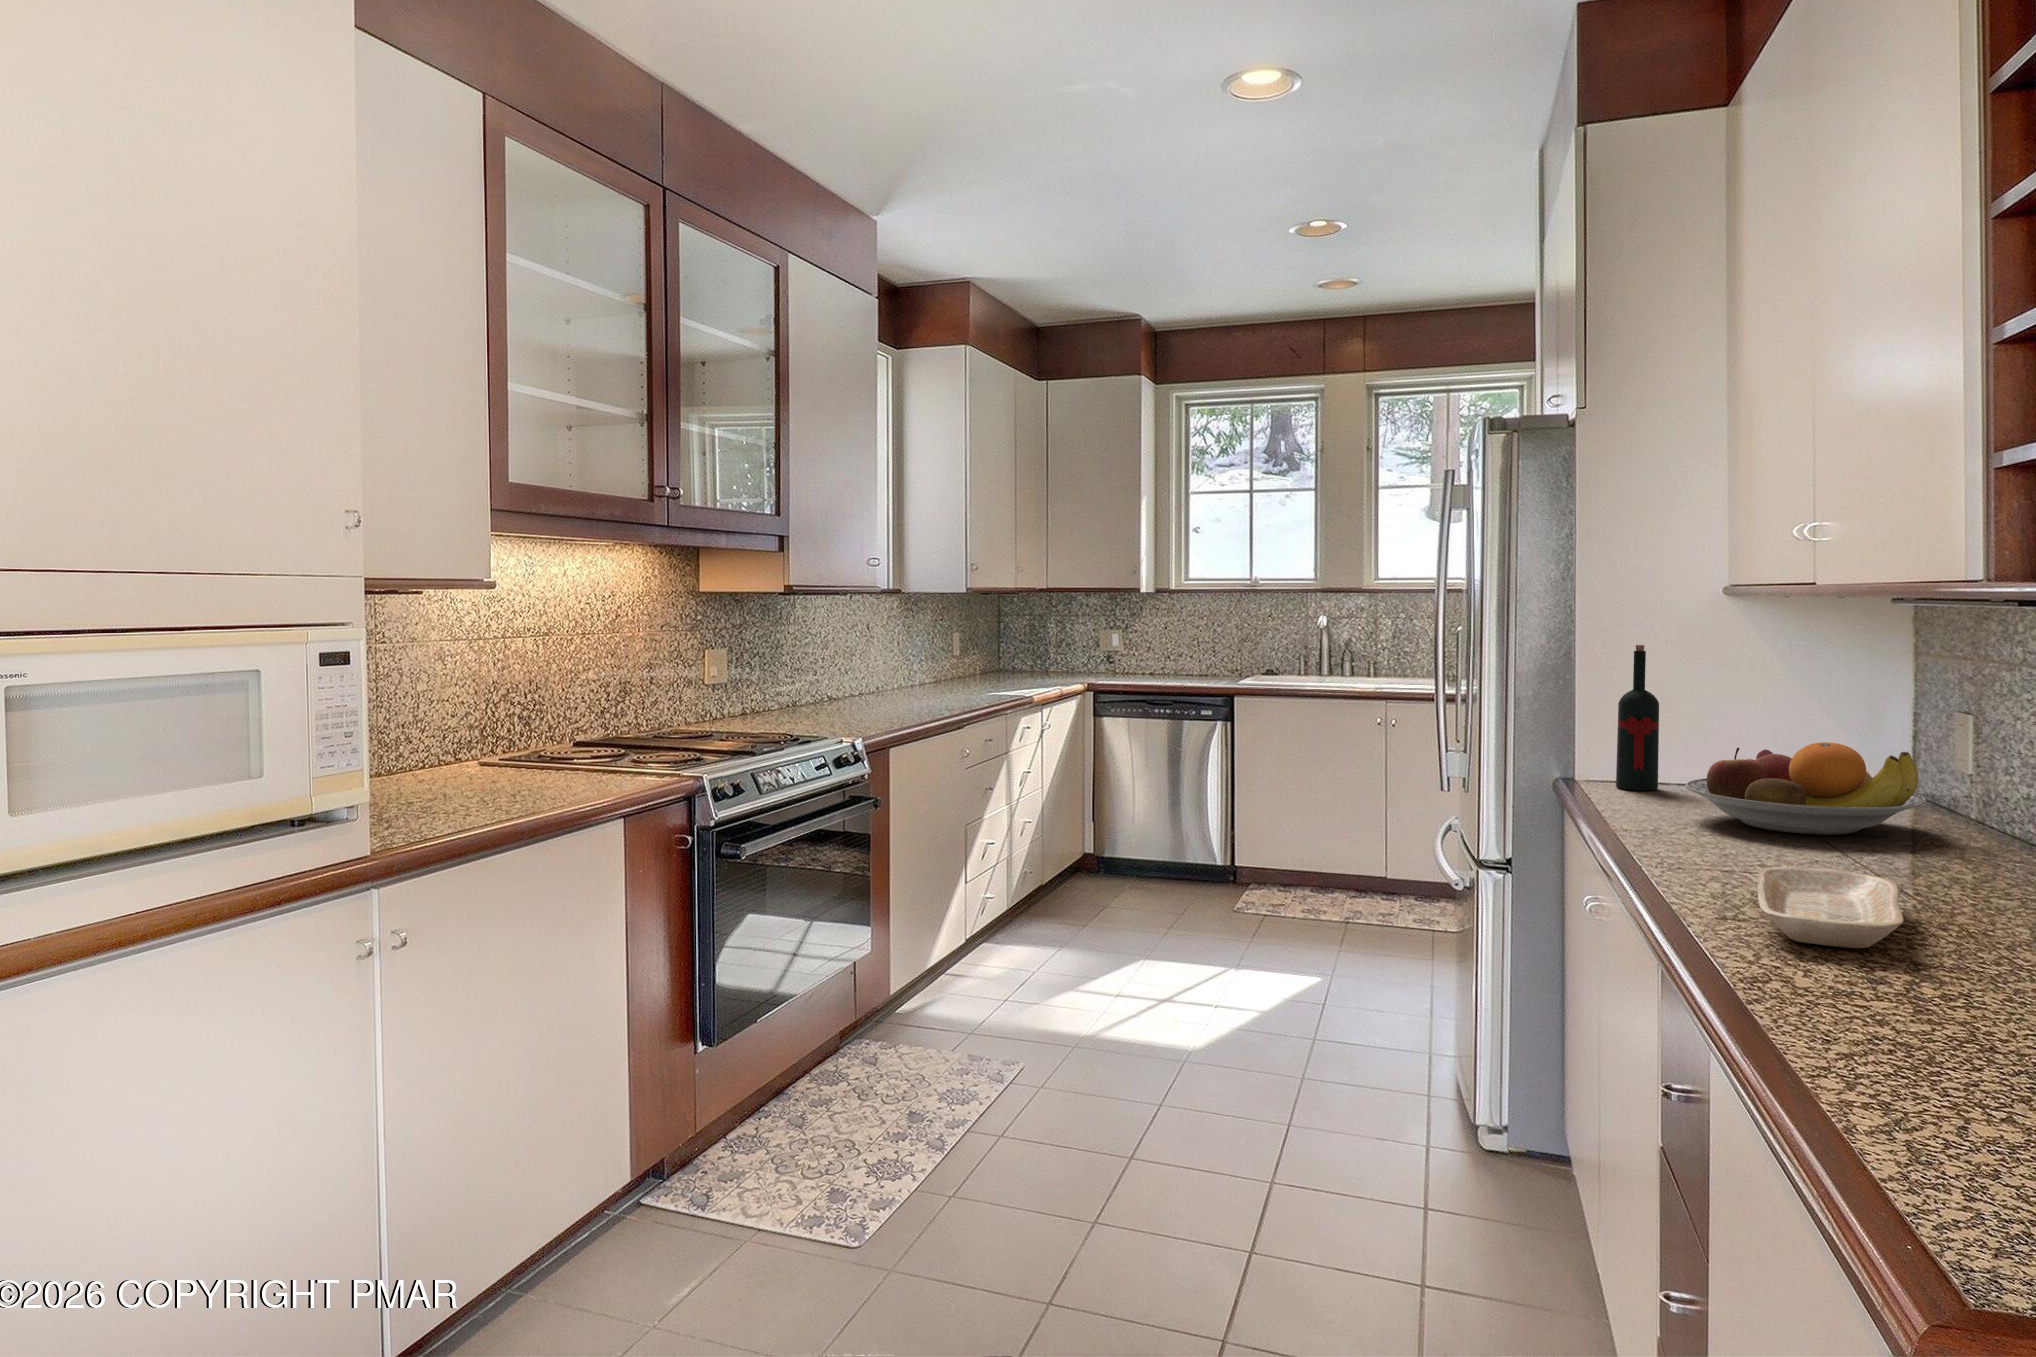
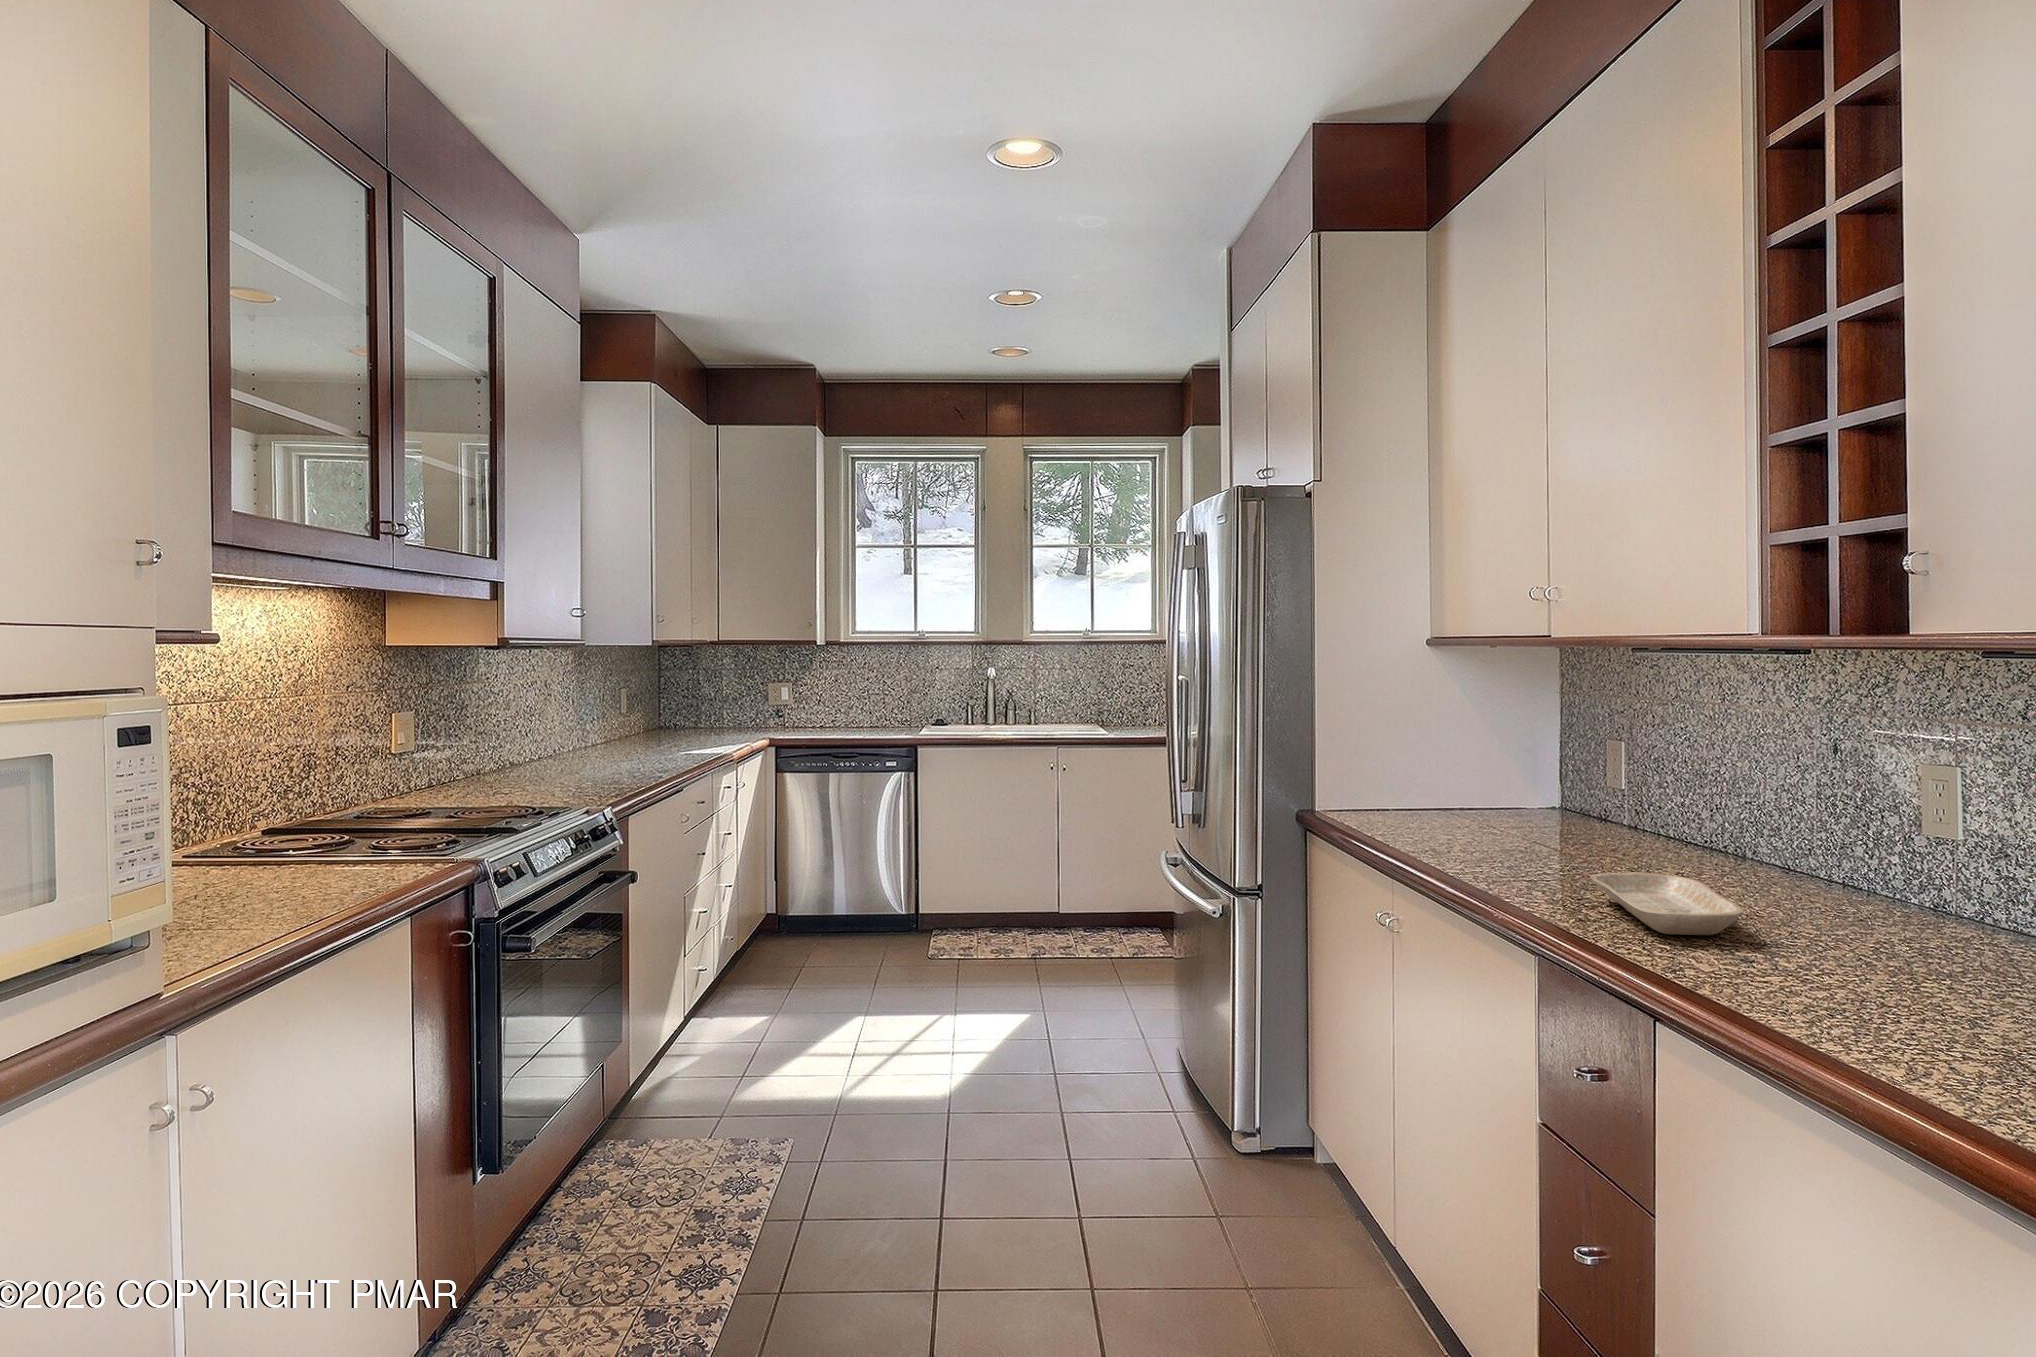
wine bottle: present [1616,645,1659,791] -> none [1365,689,1398,817]
fruit bowl: present [1685,742,1926,835] -> none [1450,768,1635,845]

